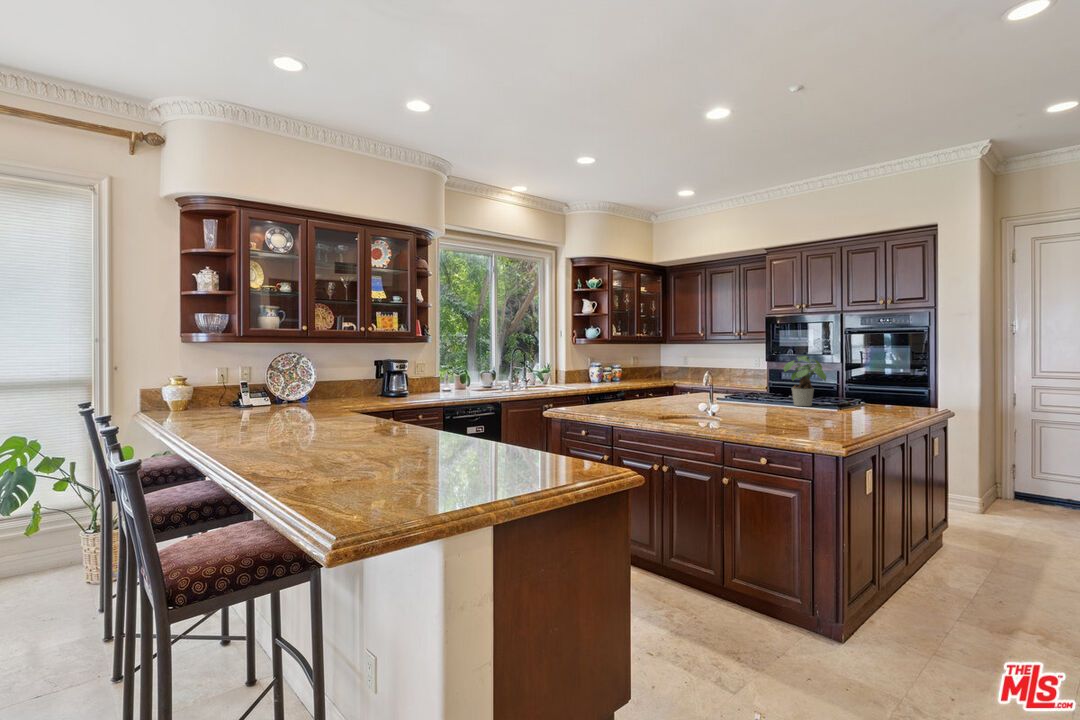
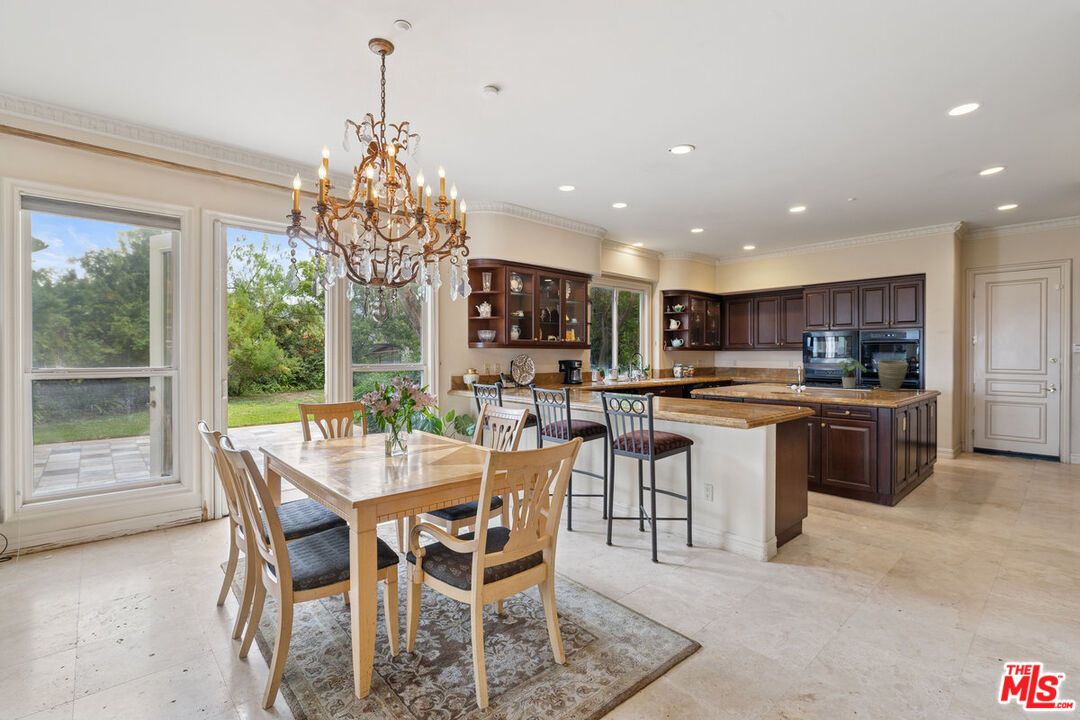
vase: none [841,360,891,414] -> present [878,360,908,391]

